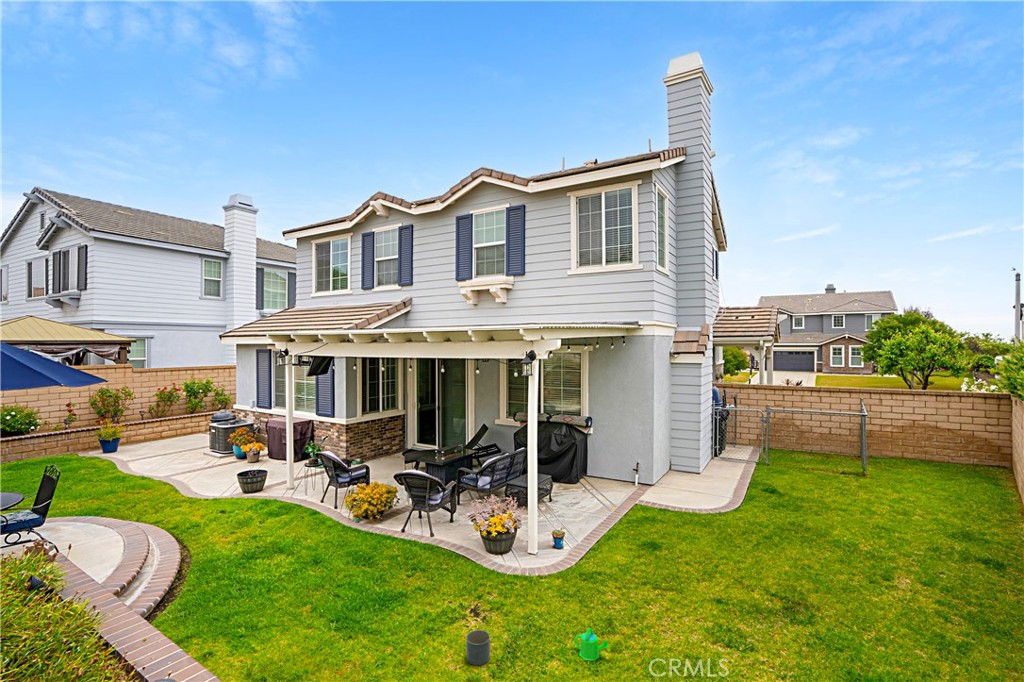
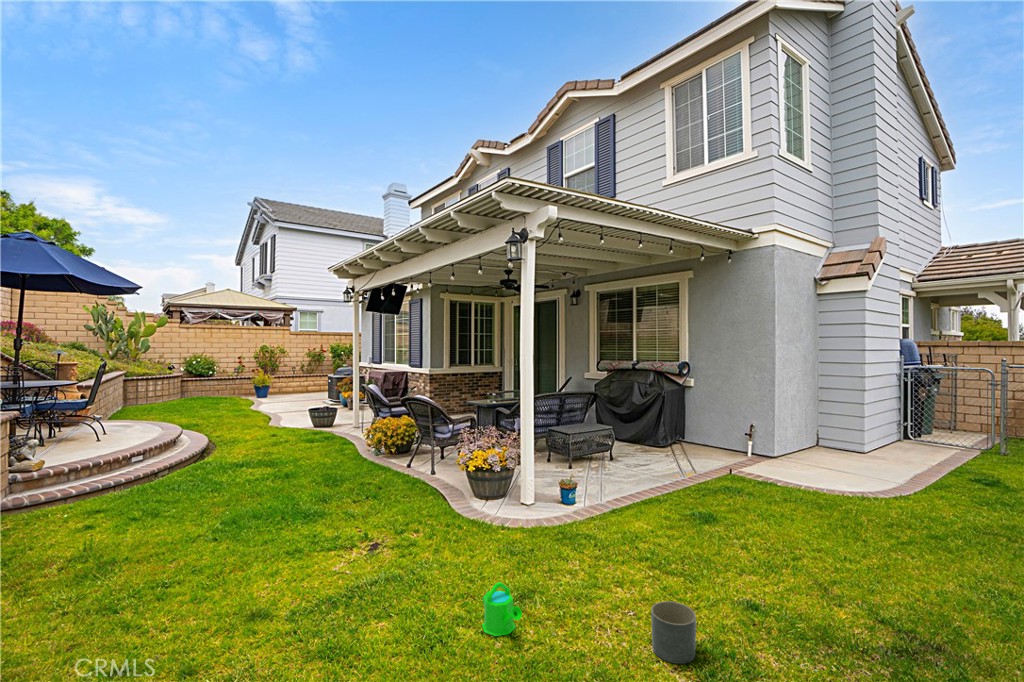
planter: present [466,630,490,666] -> present [651,601,696,664]

